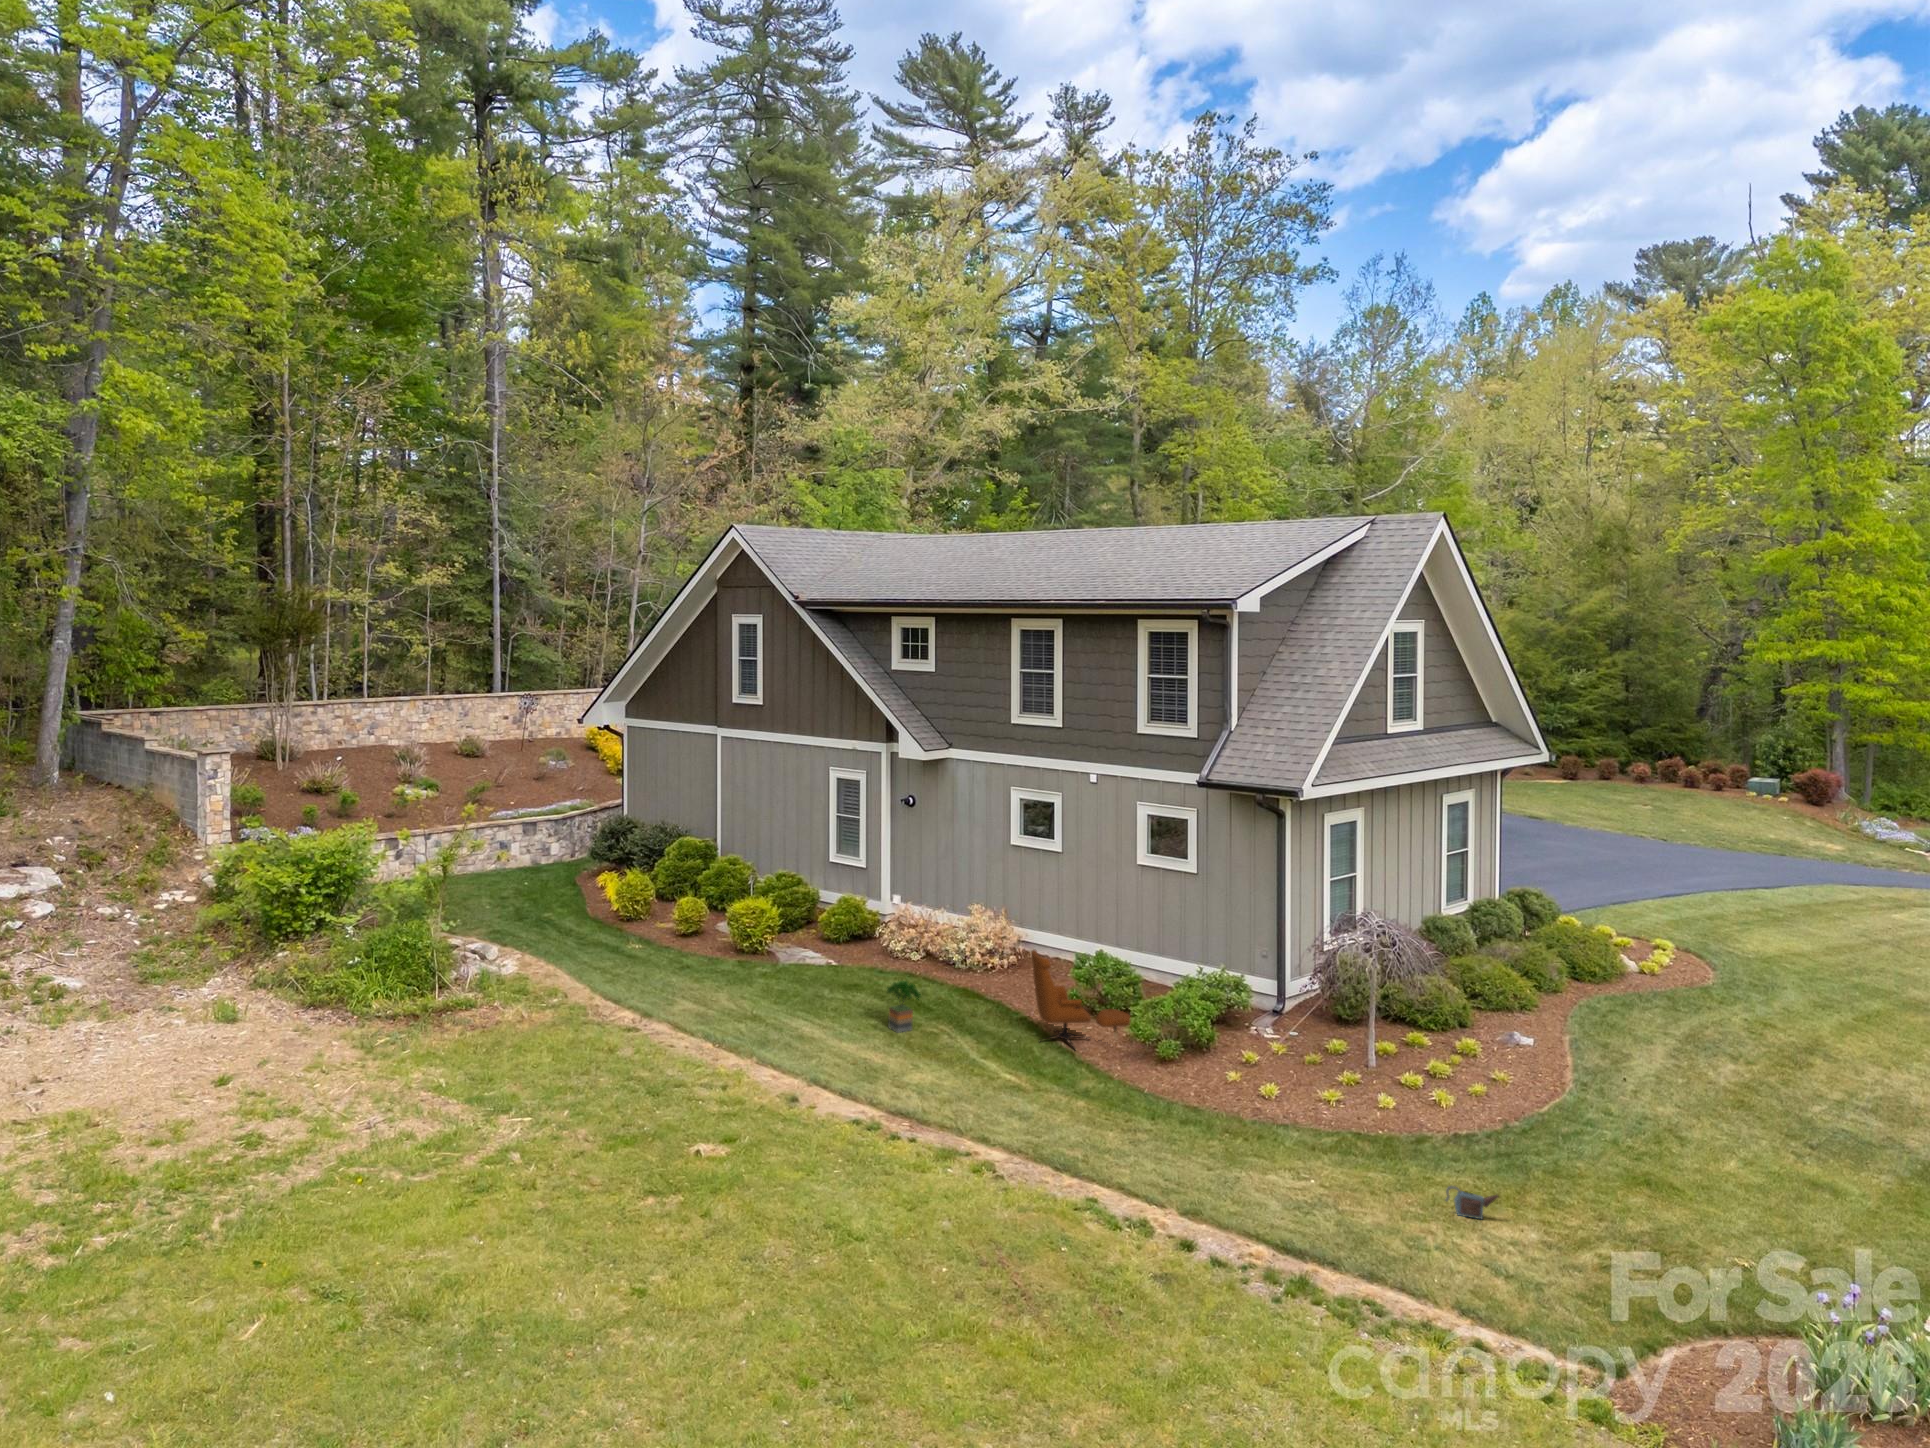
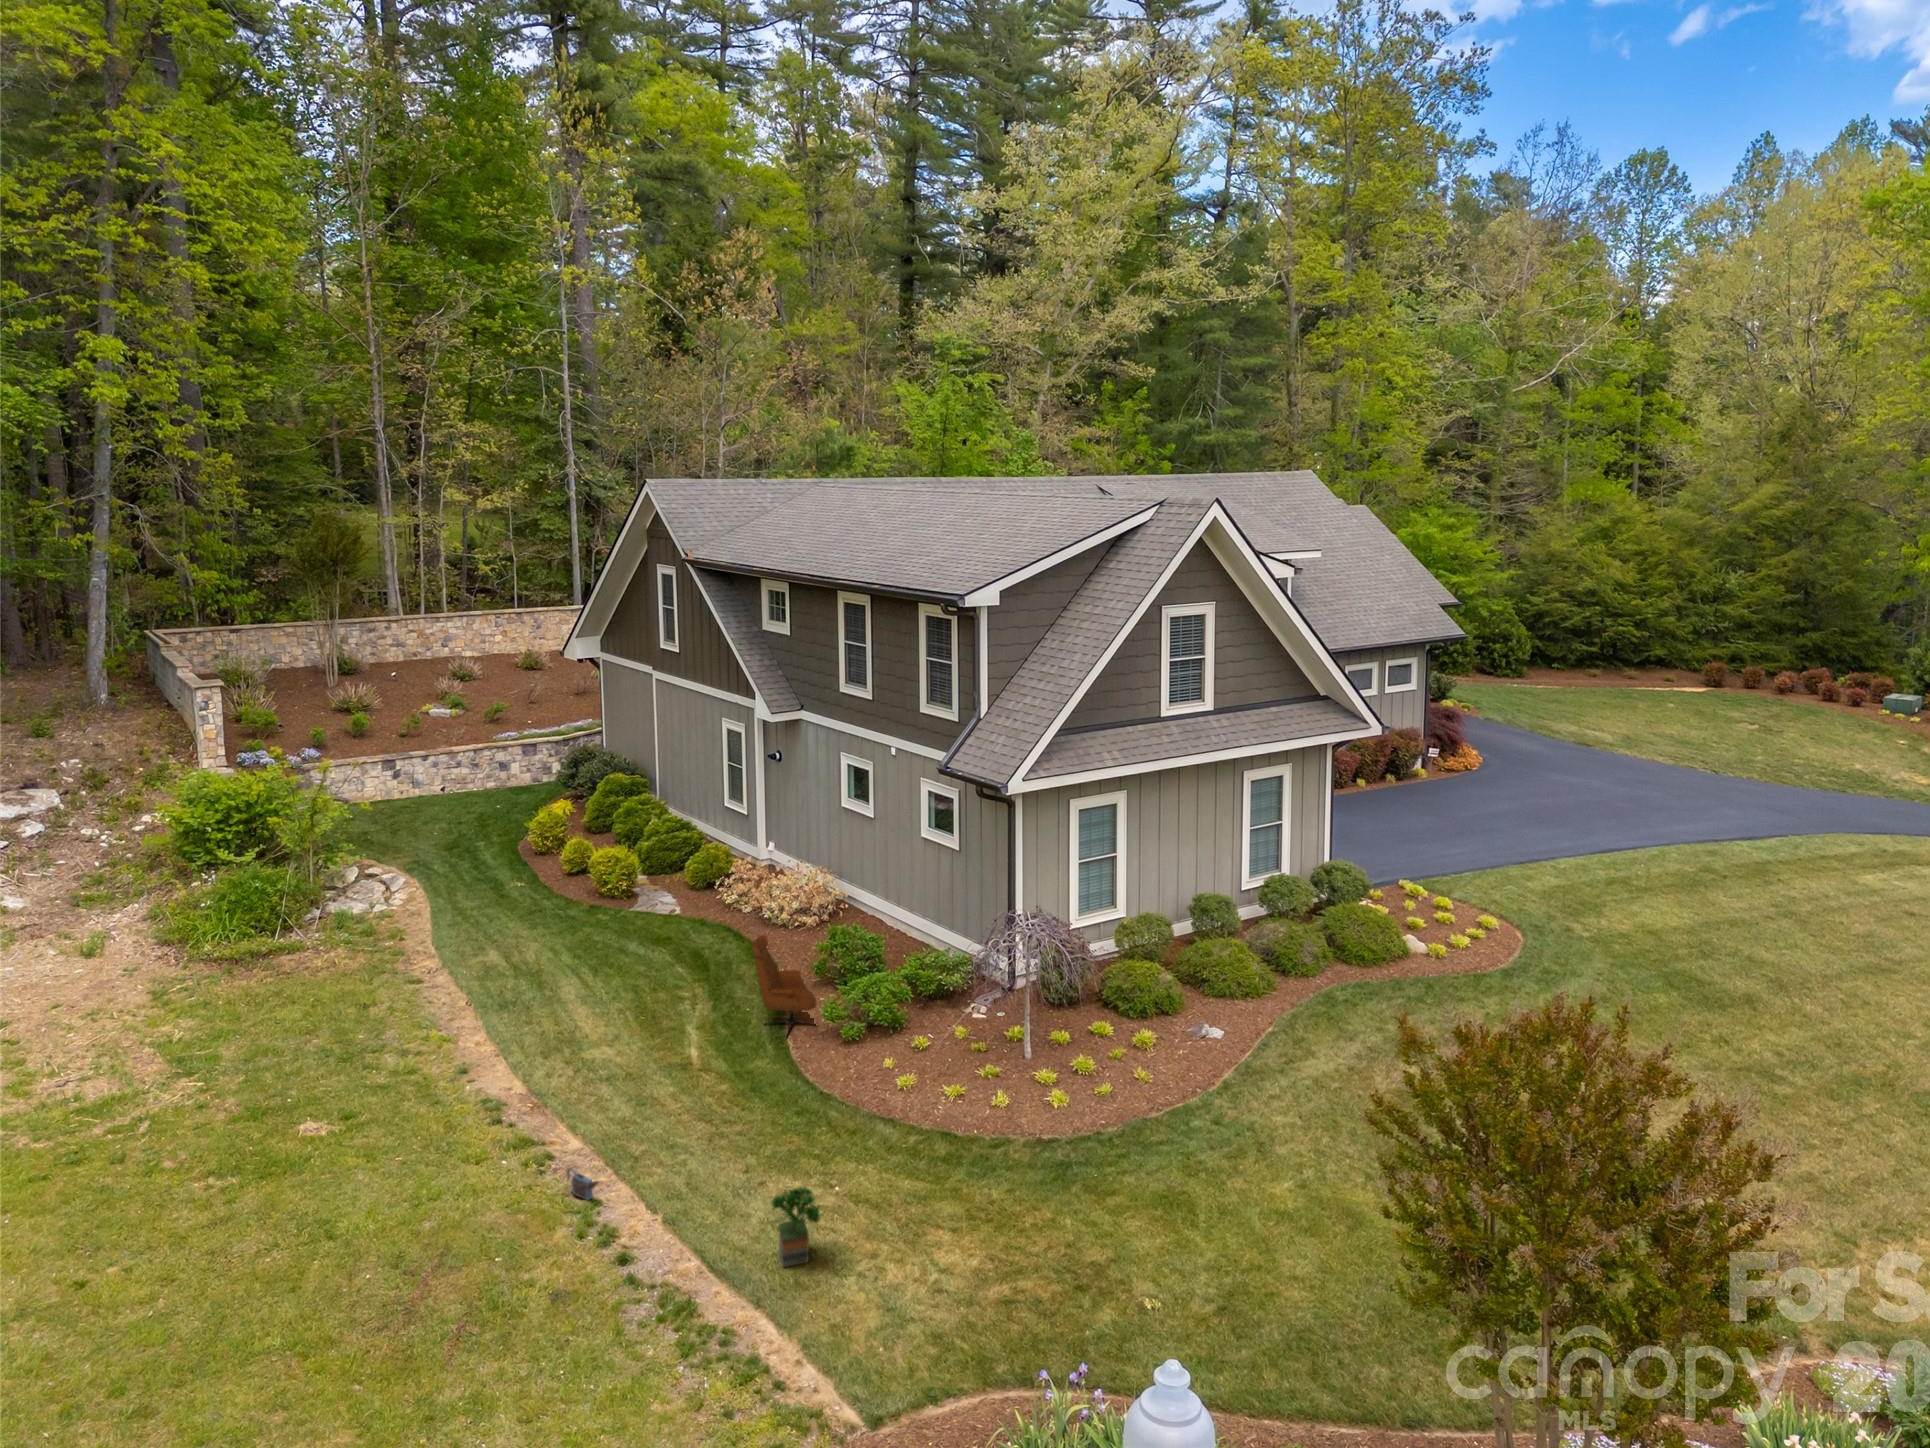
potted tree: present [887,981,921,1033] -> present [771,1187,820,1267]
watering can: present [1445,1186,1499,1219] -> present [567,1168,599,1200]

